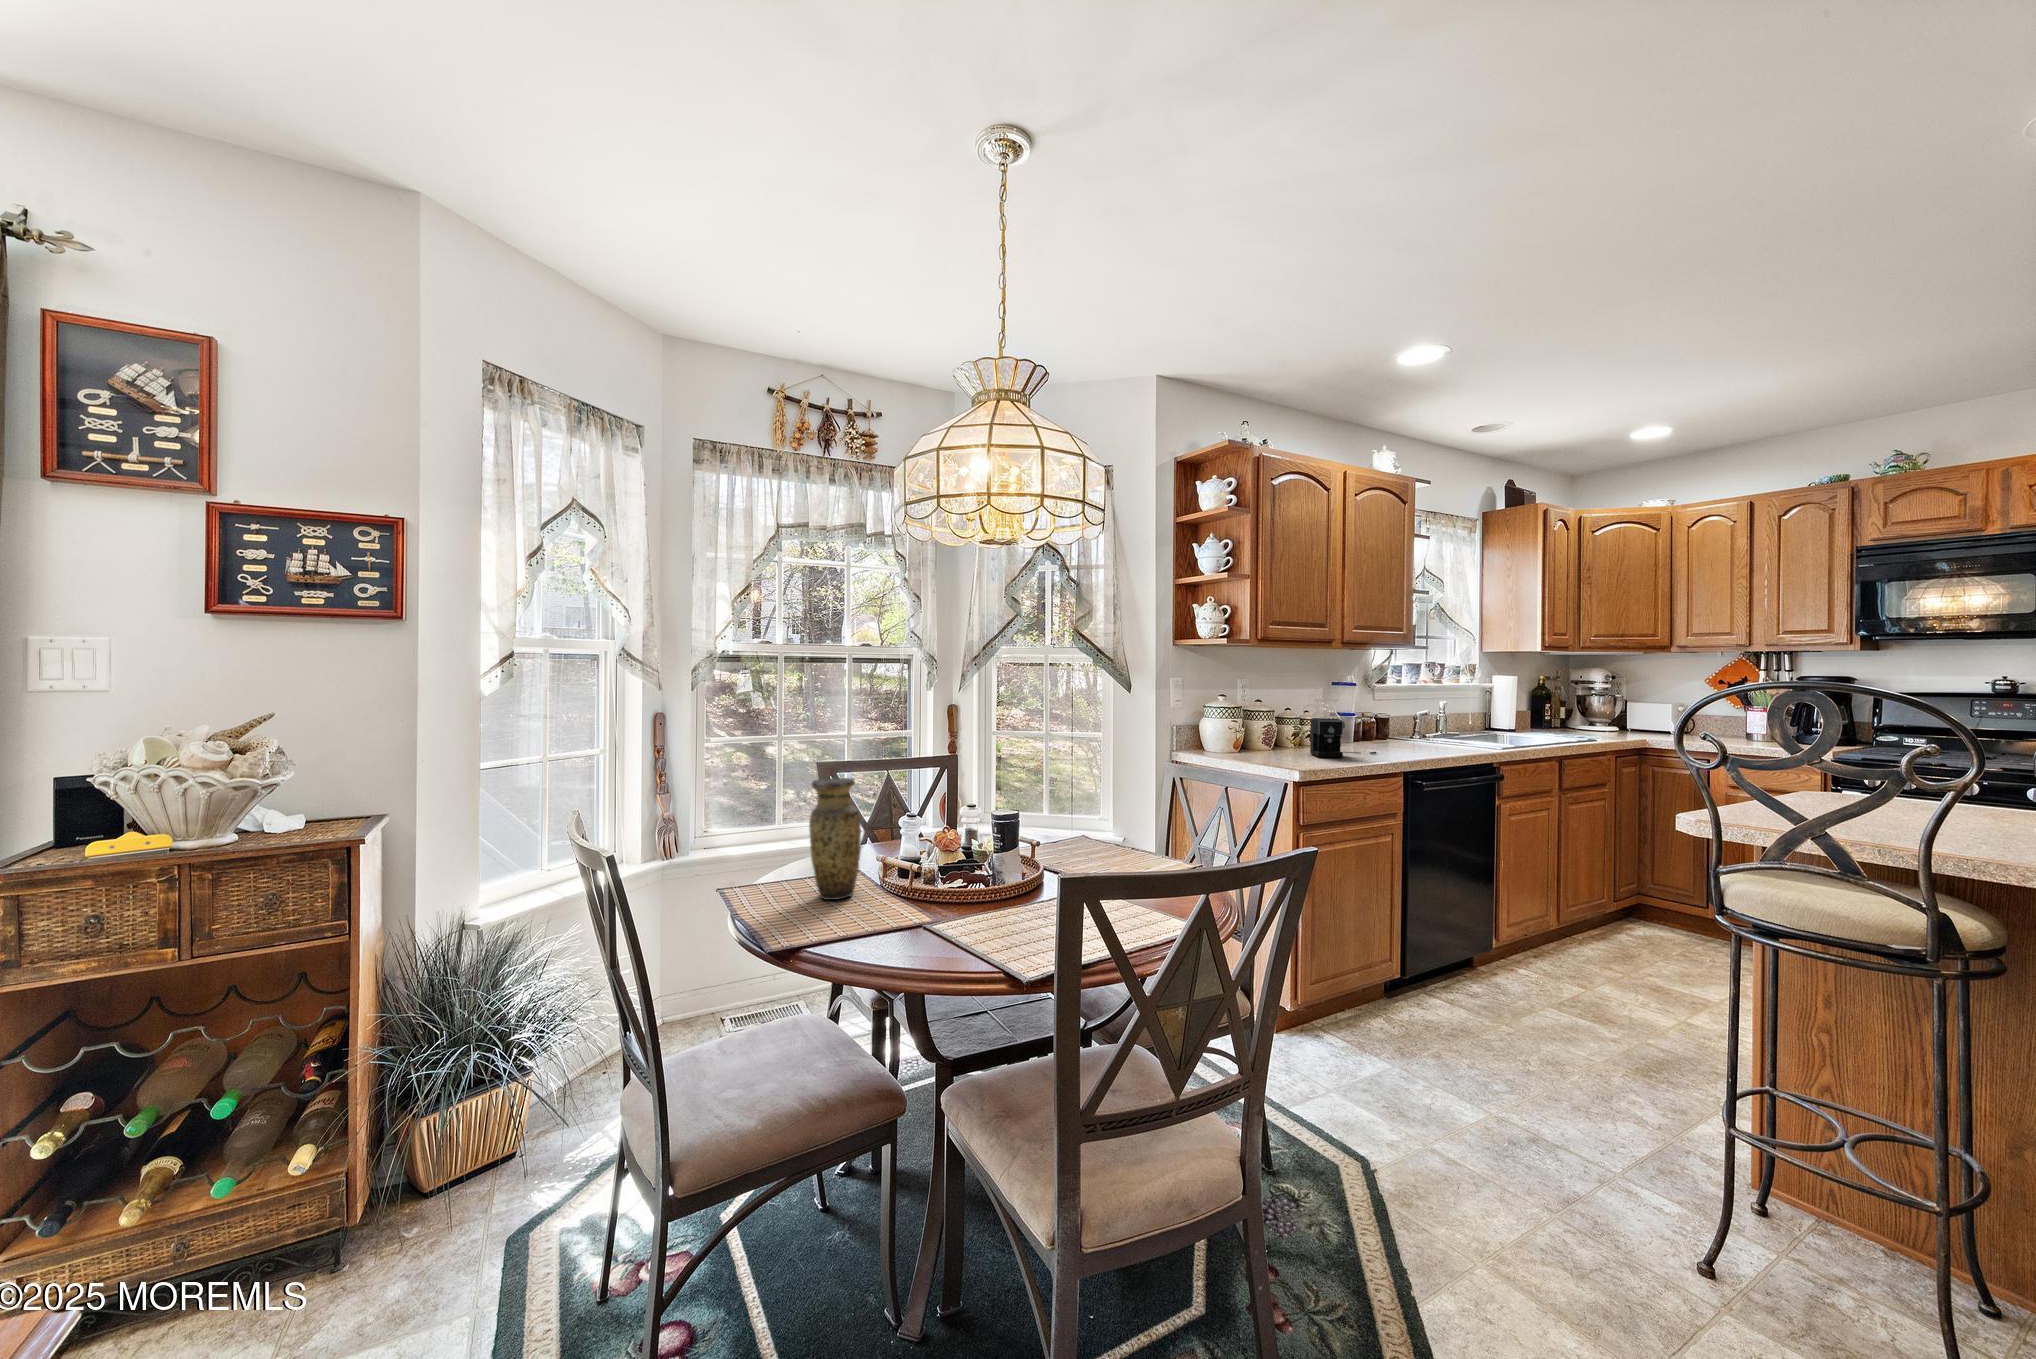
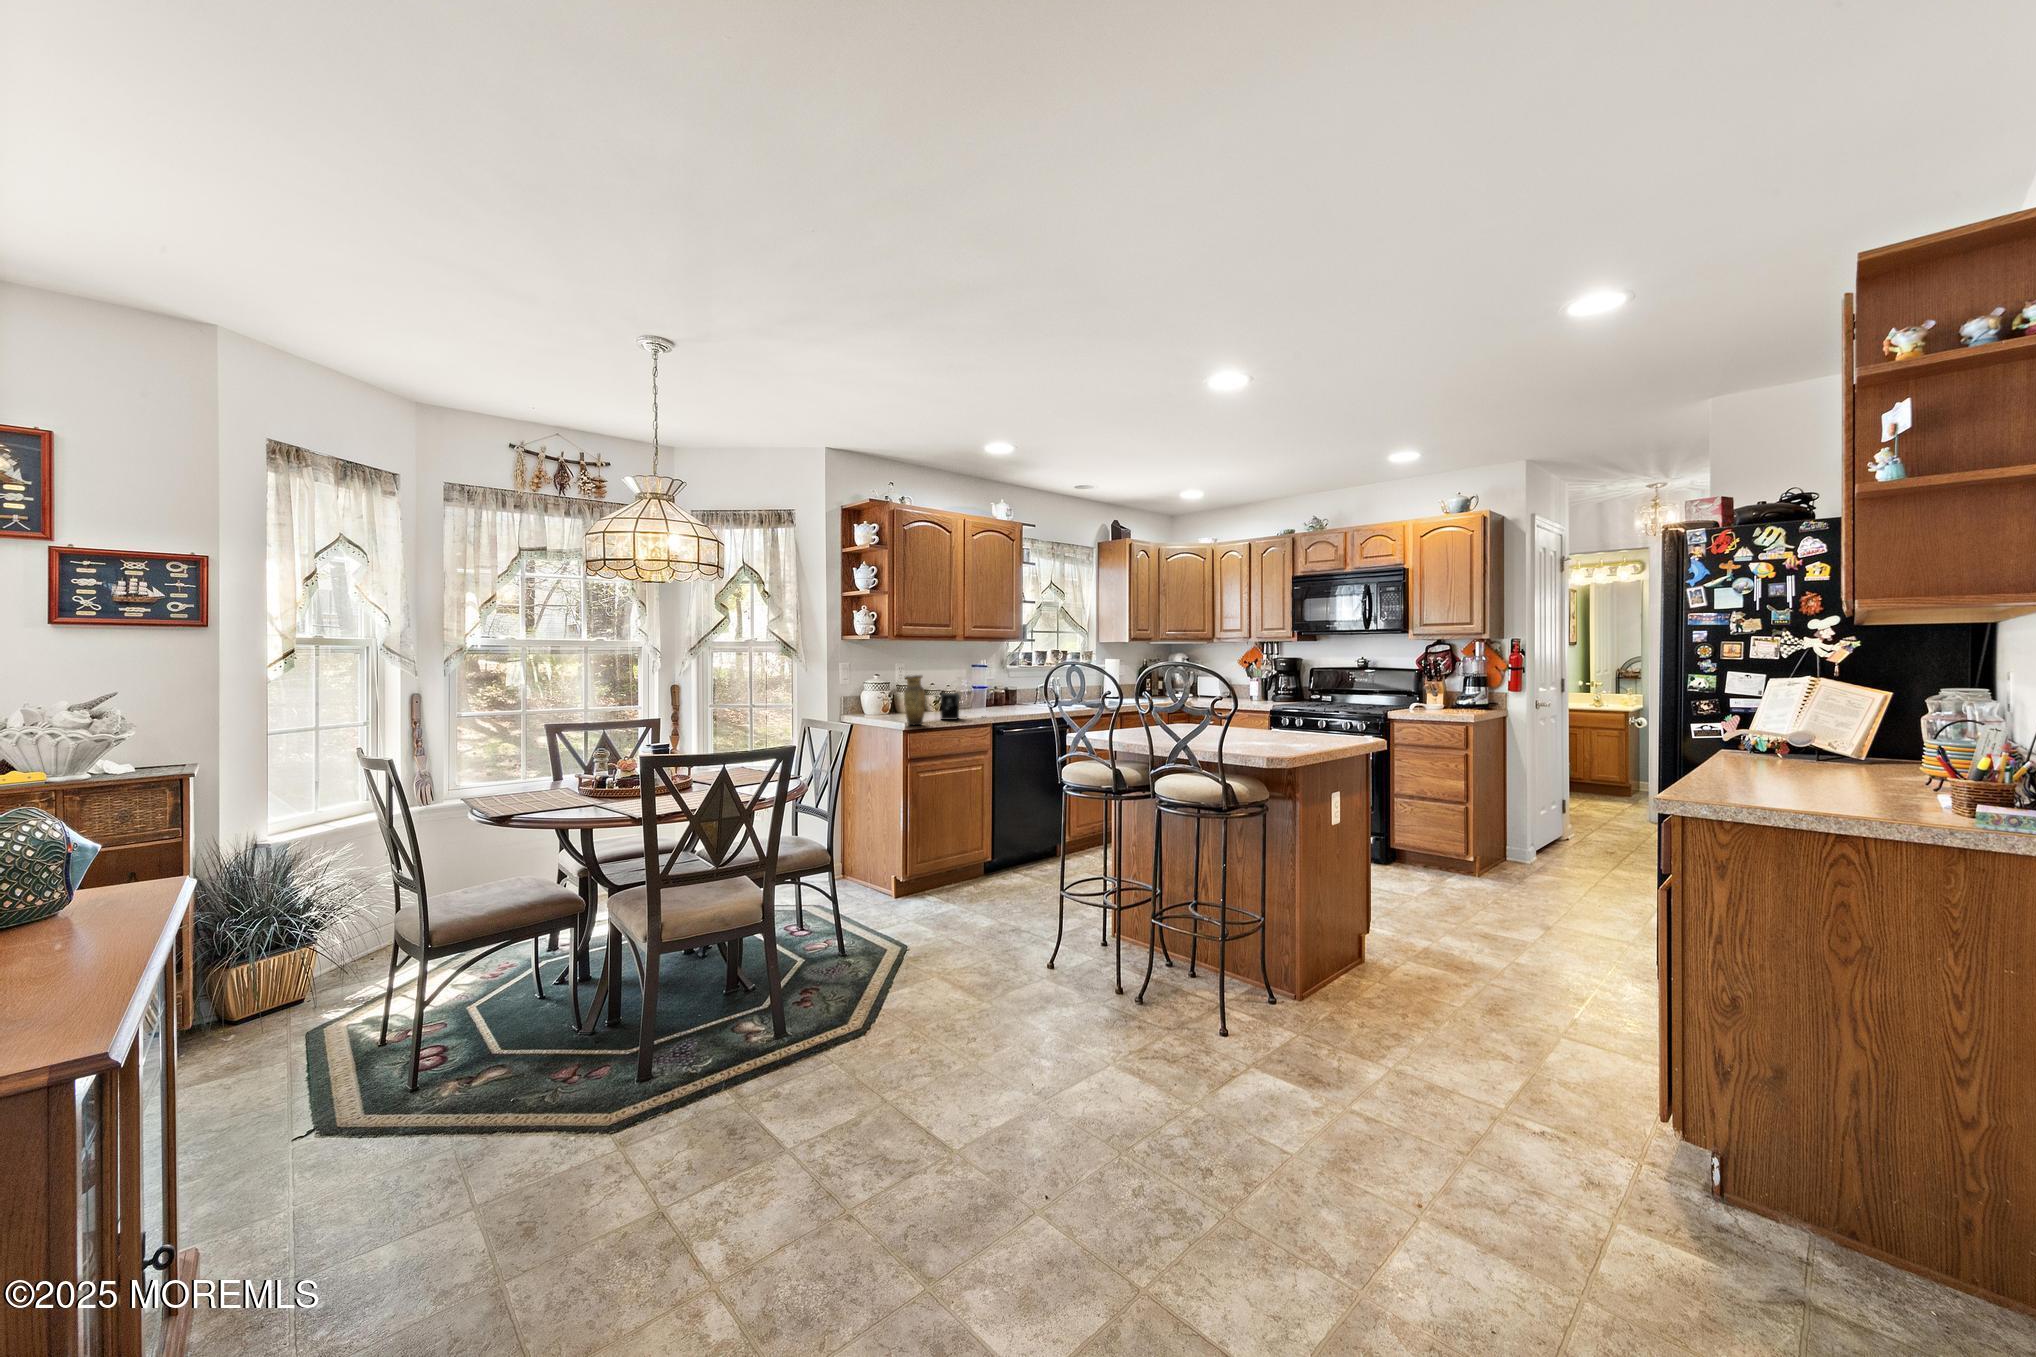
vase: present [809,778,861,900] -> present [904,675,925,725]

